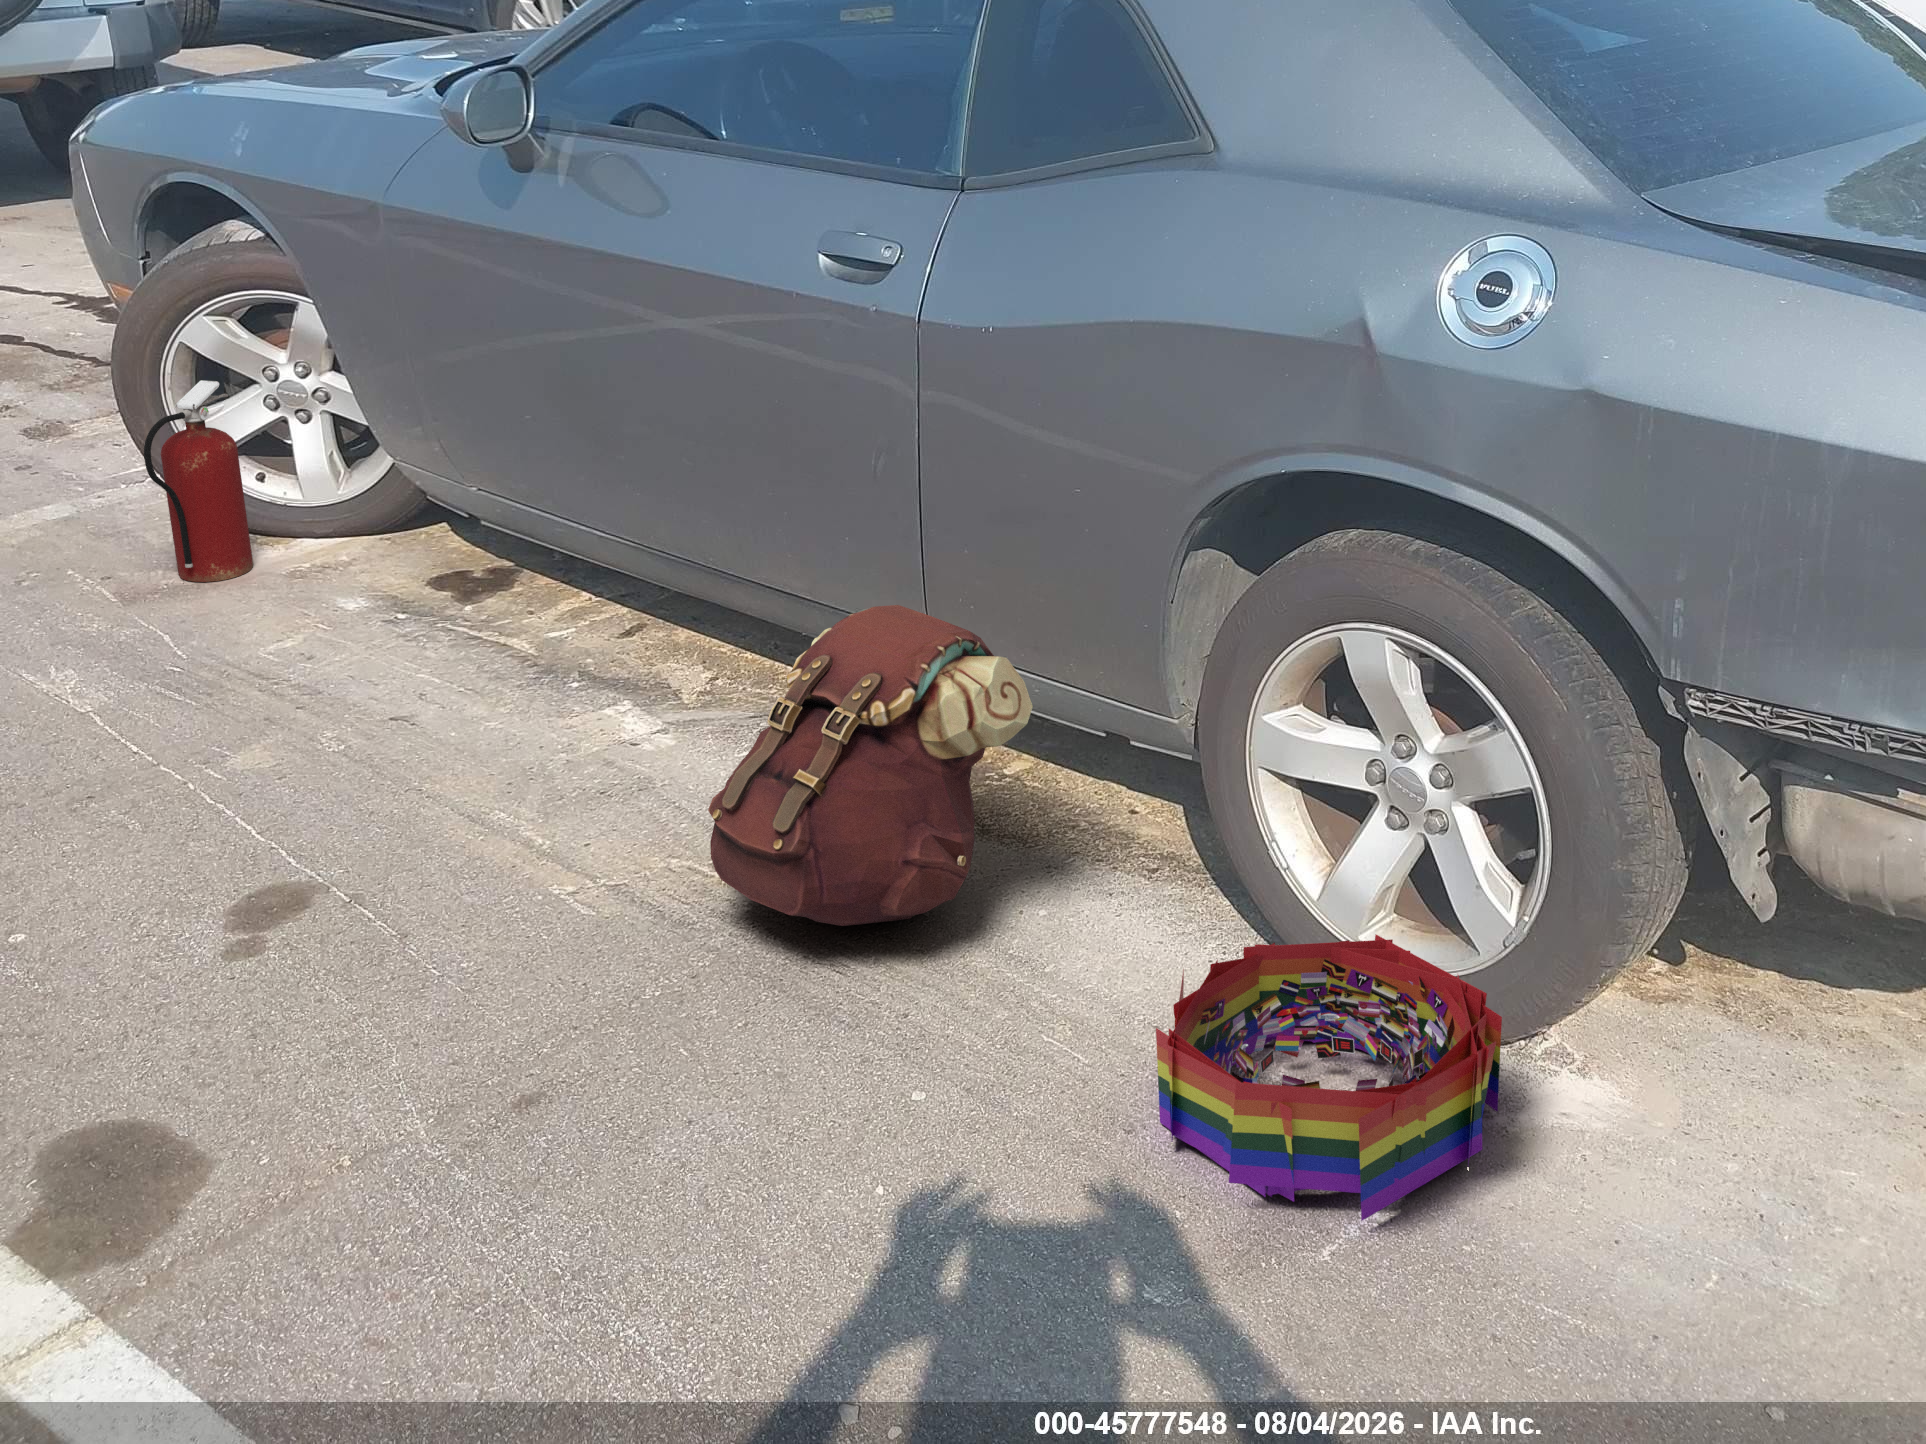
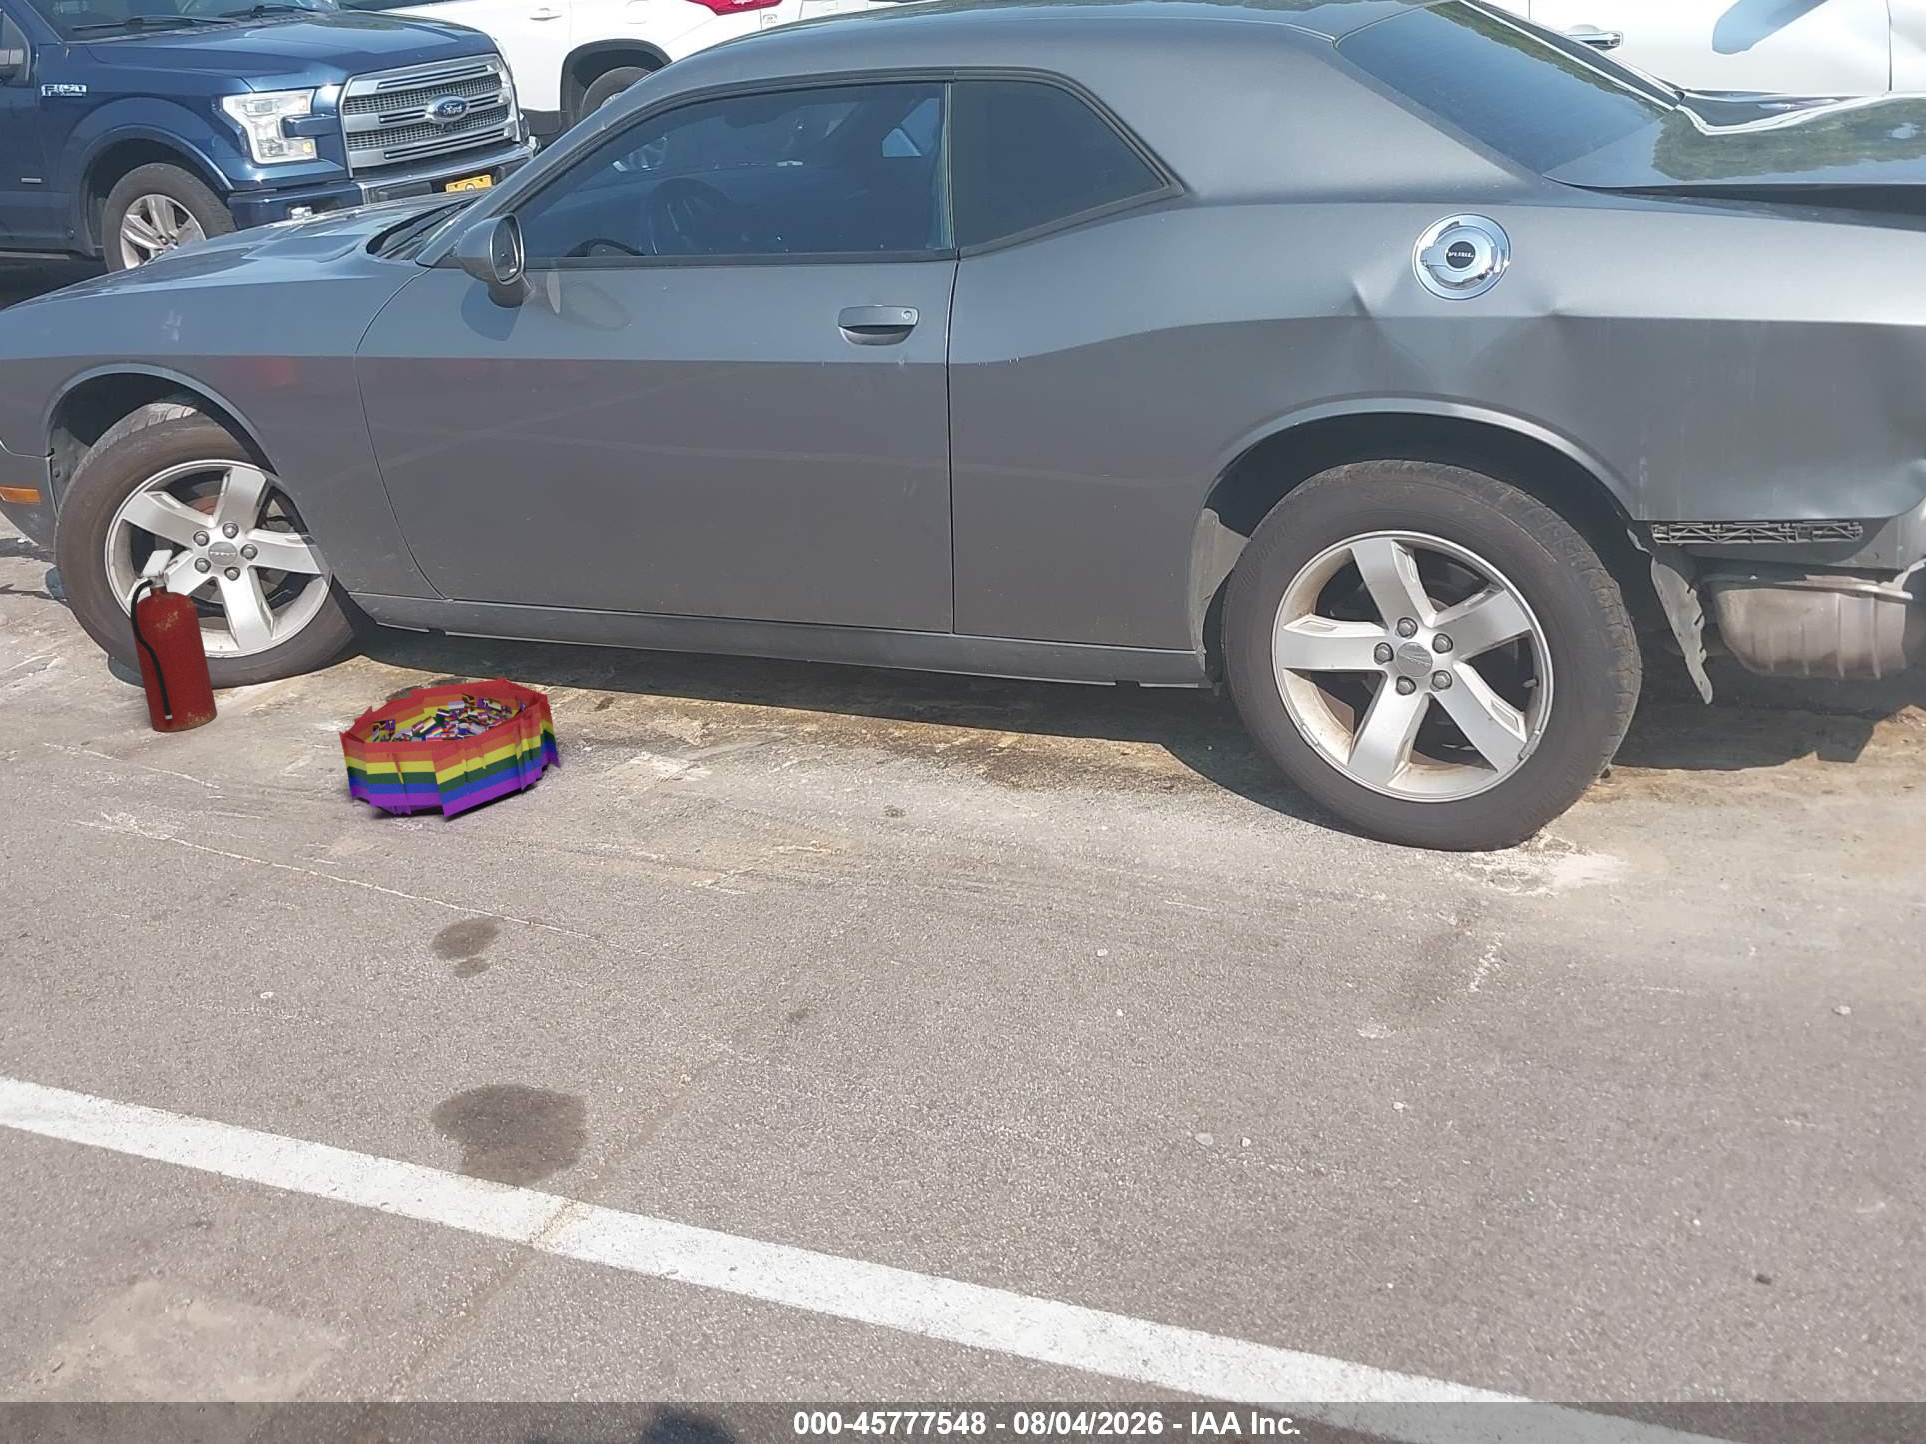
backpack: present [708,605,1033,926] -> none [826,603,1075,856]
storage bin: present [1156,935,1502,1221] -> present [339,678,559,817]

